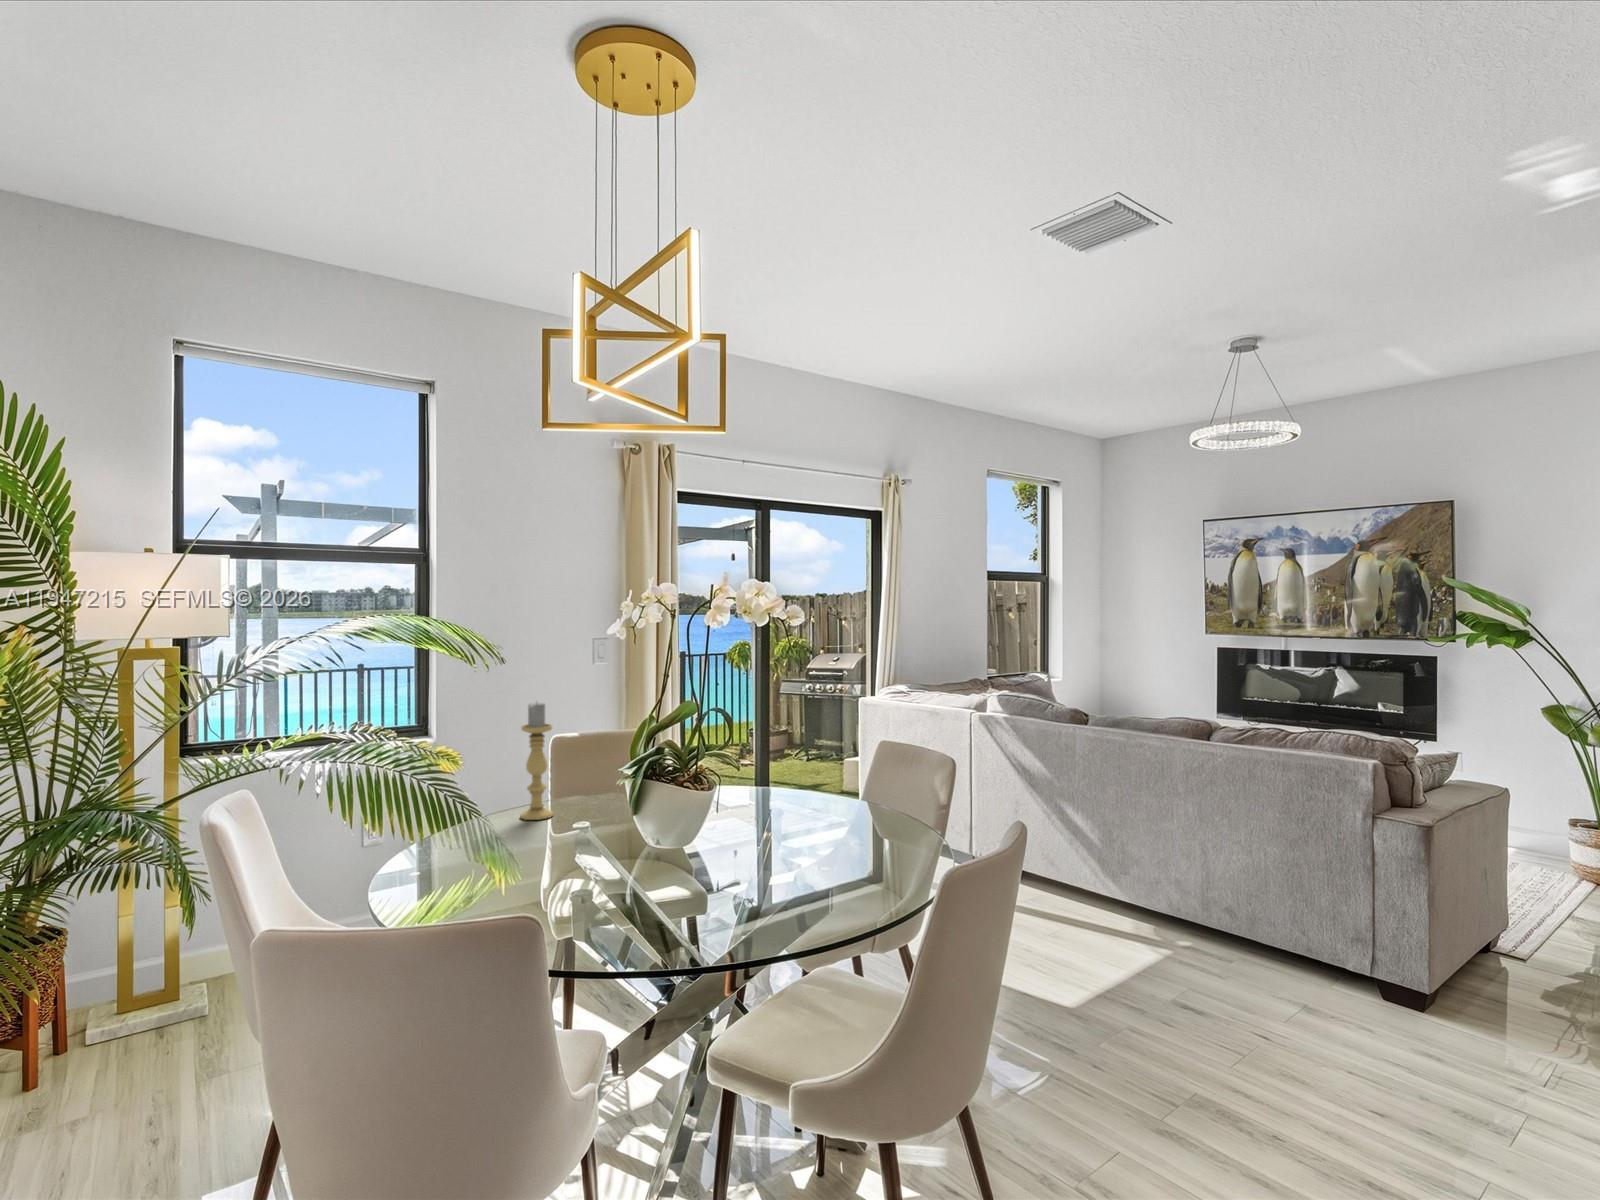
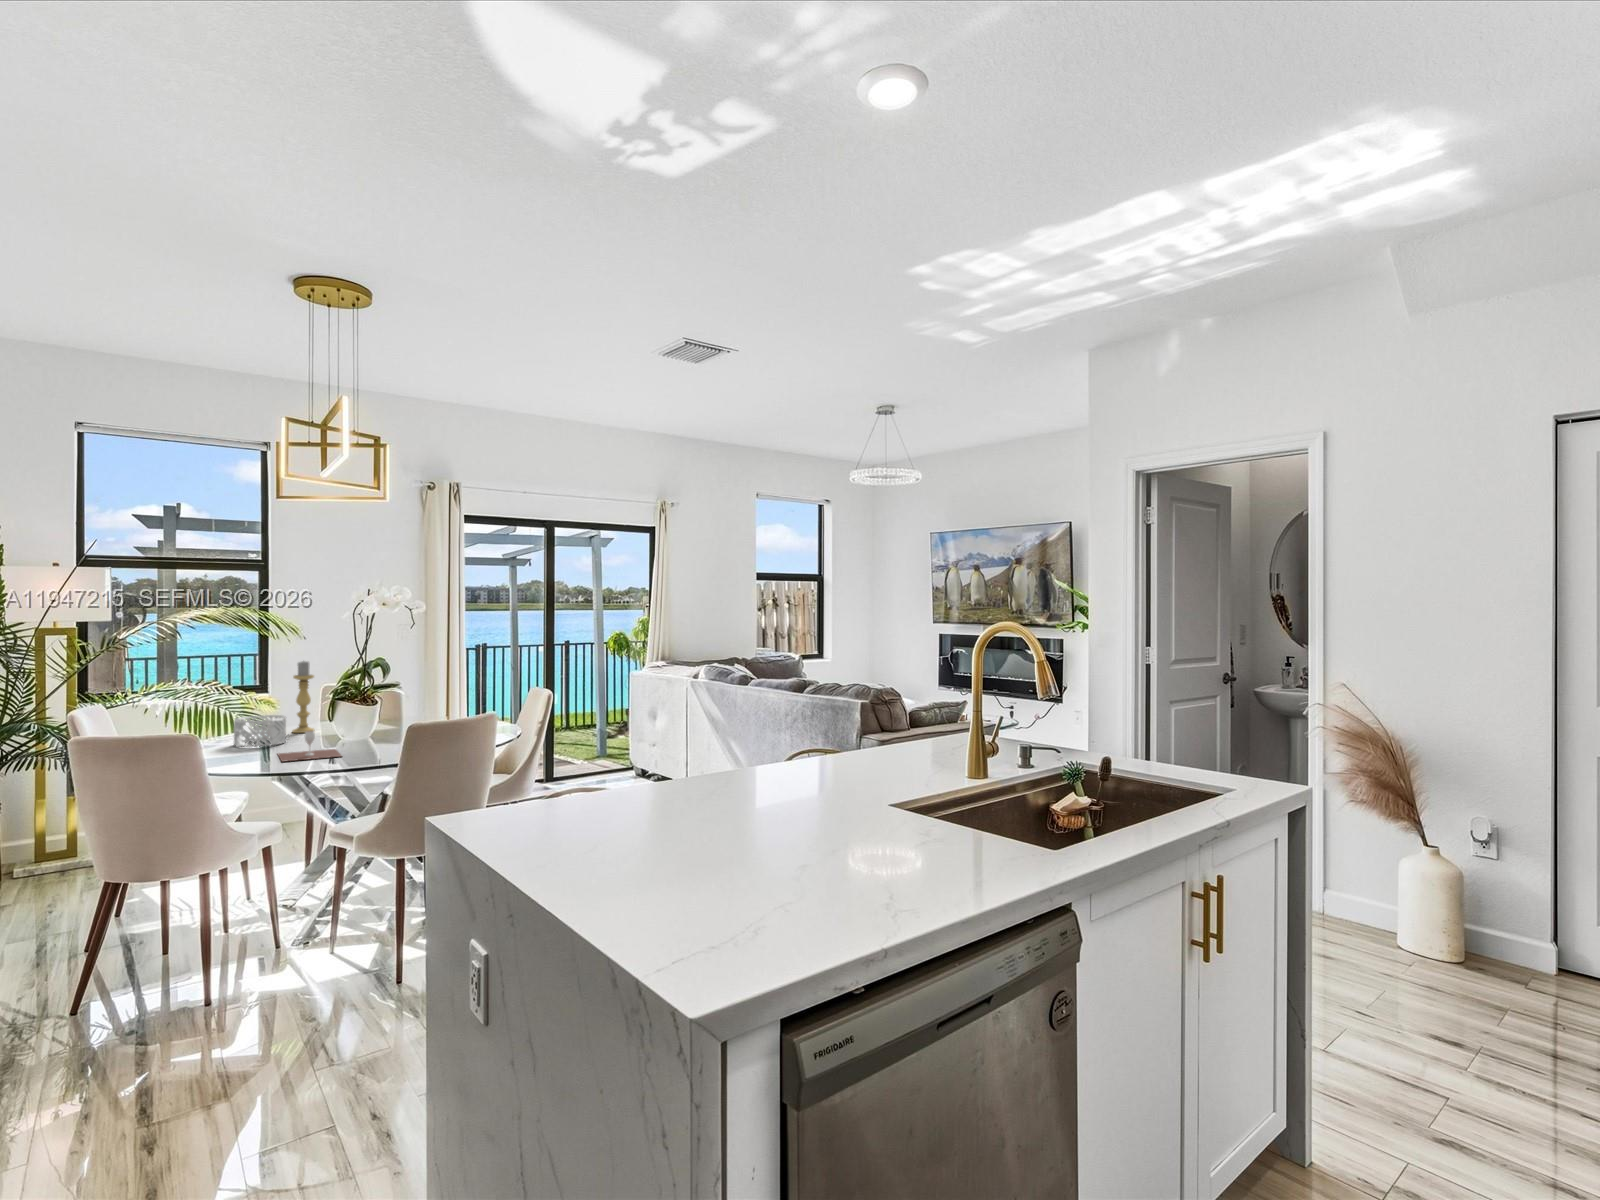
decorative bowl: none [450,797,531,860] -> present [234,715,286,747]
wine glass: none [540,840,664,907] -> present [277,731,342,761]

